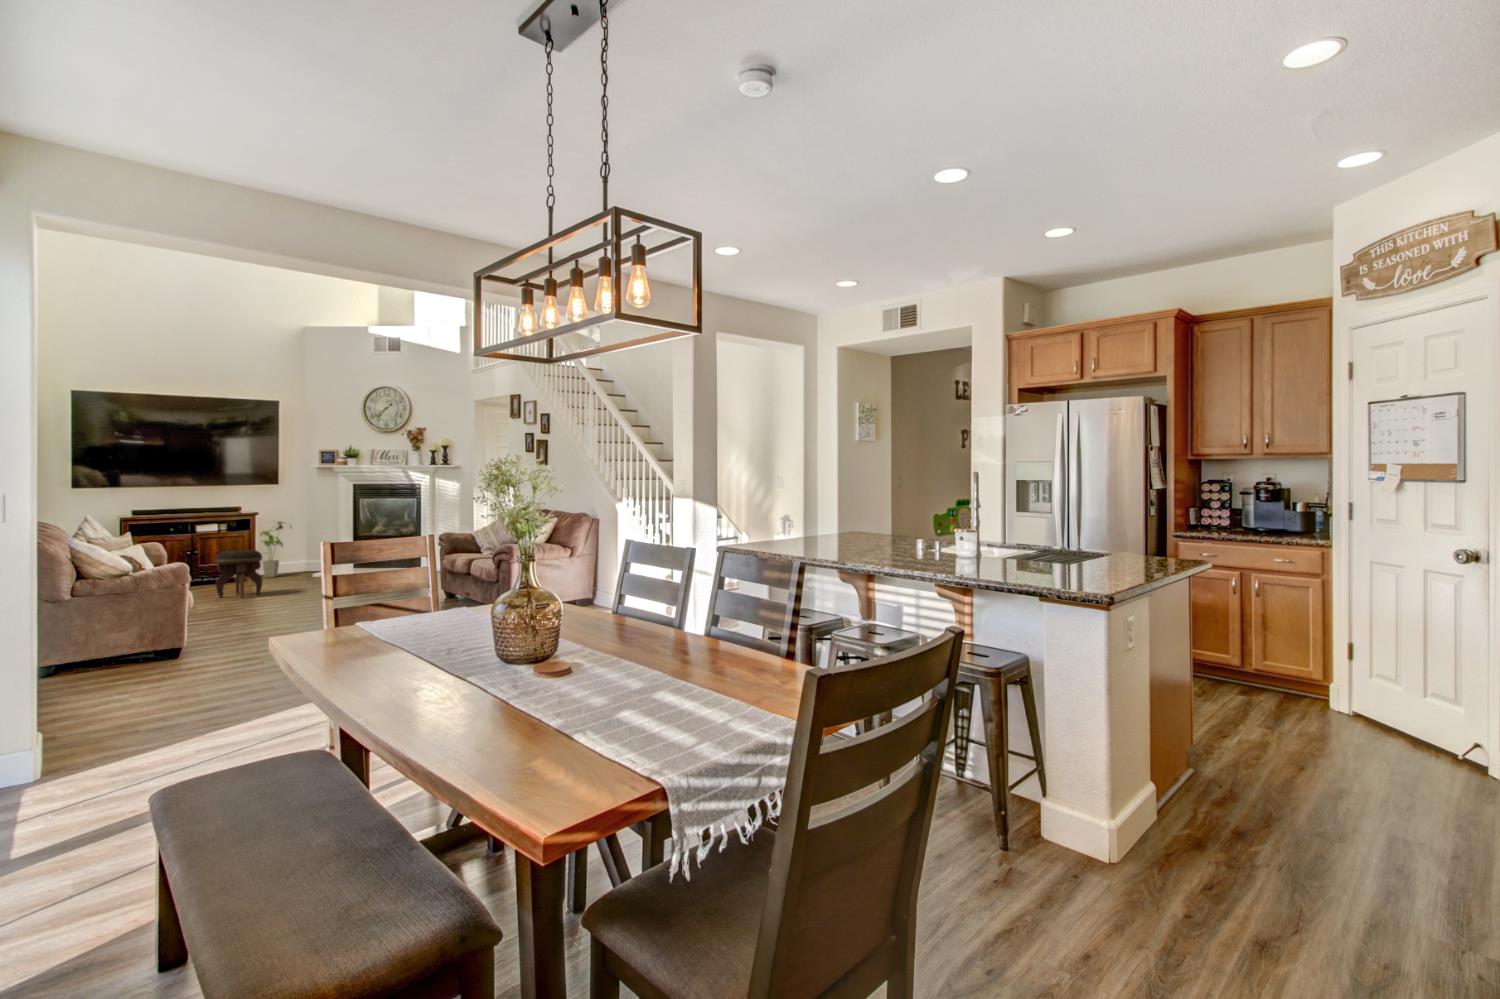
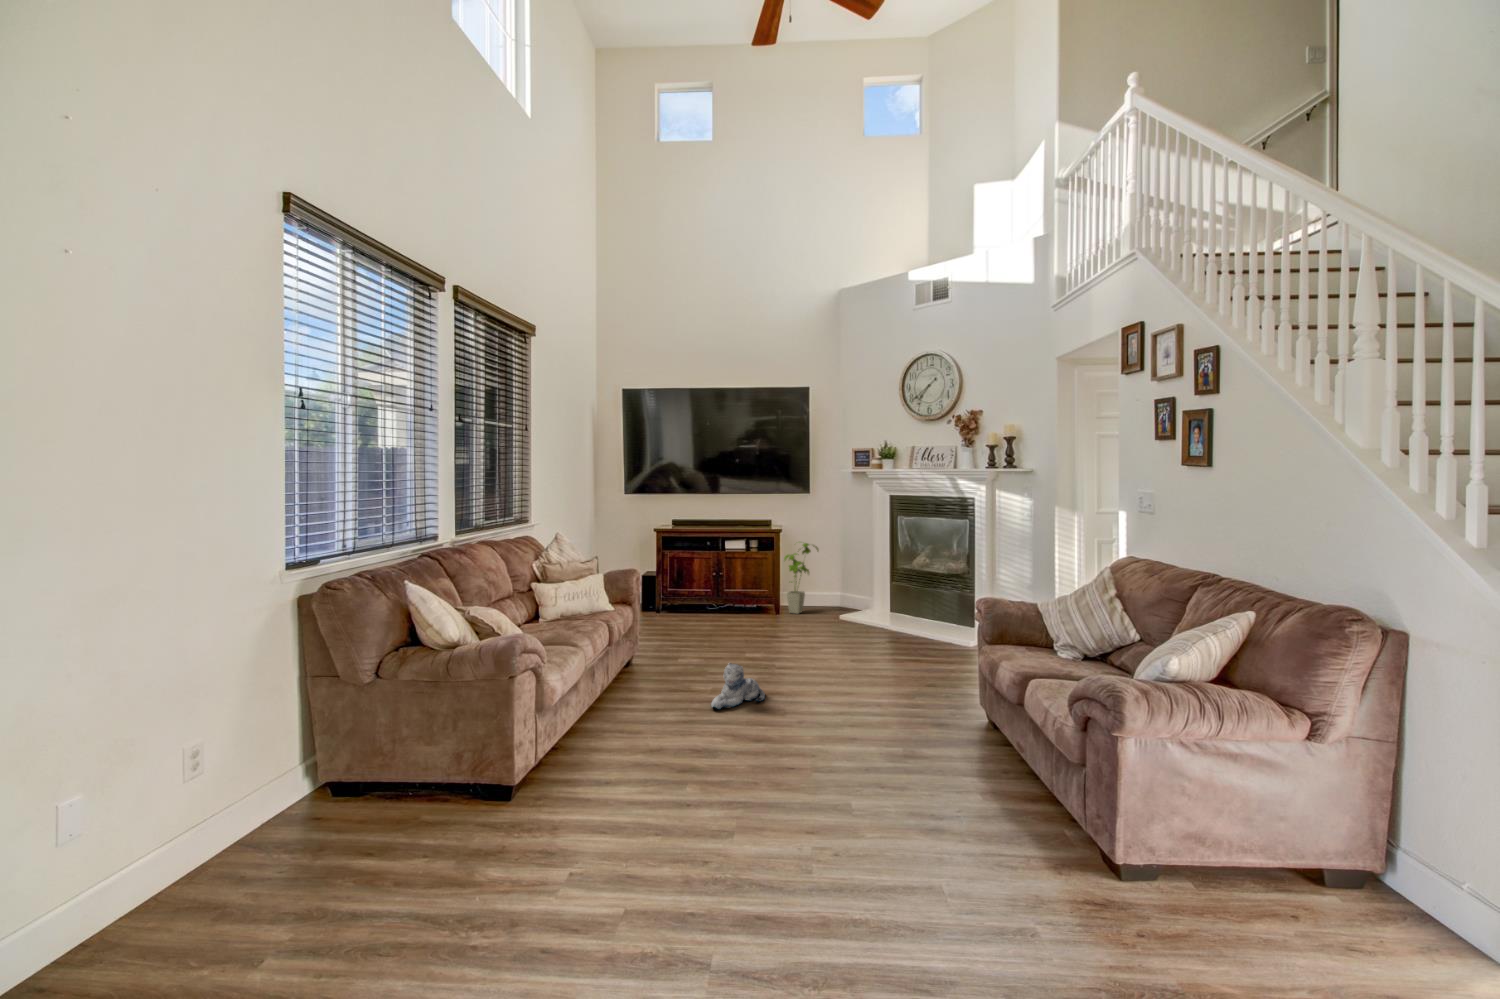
footstool: present [215,550,262,598] -> none [711,587,761,654]
plush toy: none [256,586,295,615] -> present [711,663,765,709]

